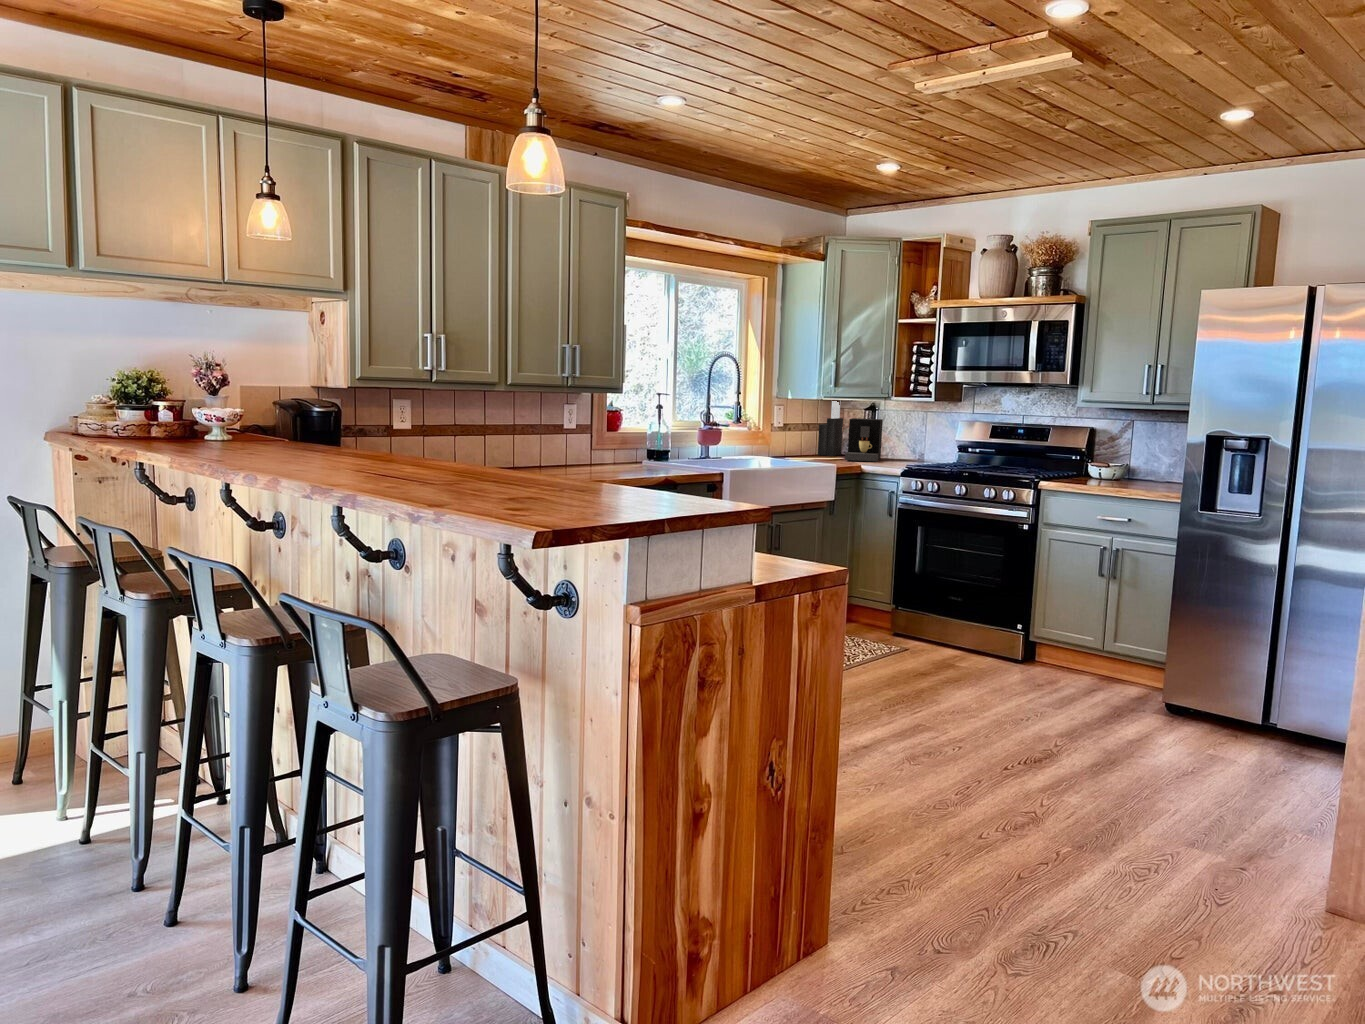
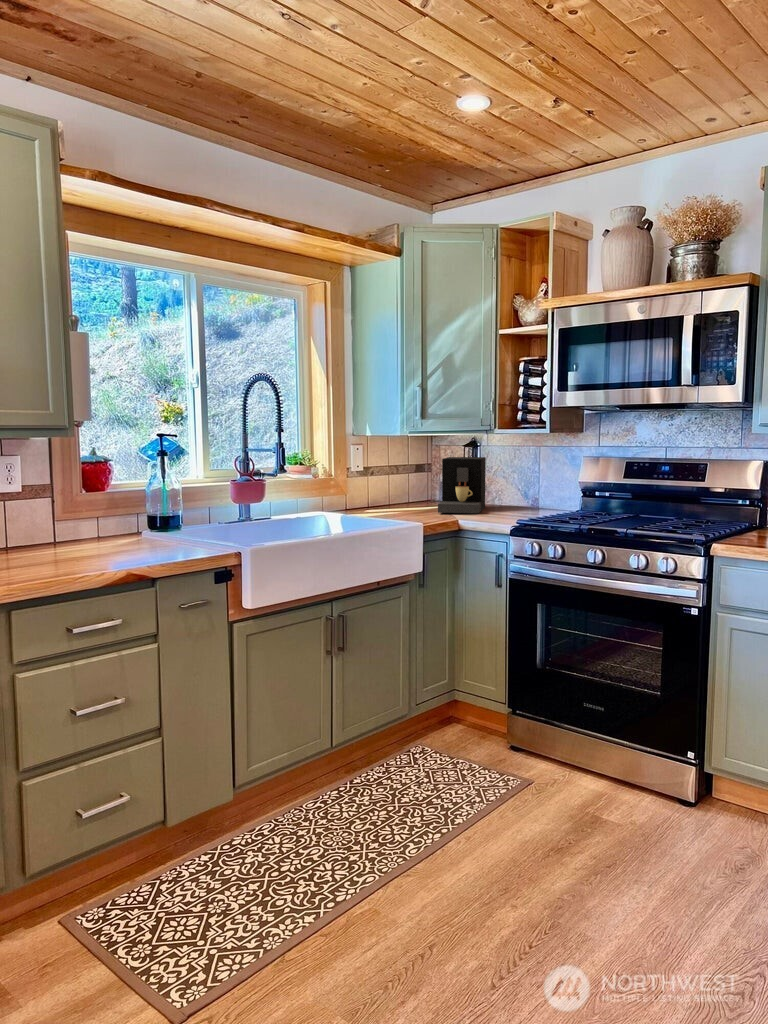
knife block: present [818,401,843,456] -> none [409,435,439,504]

